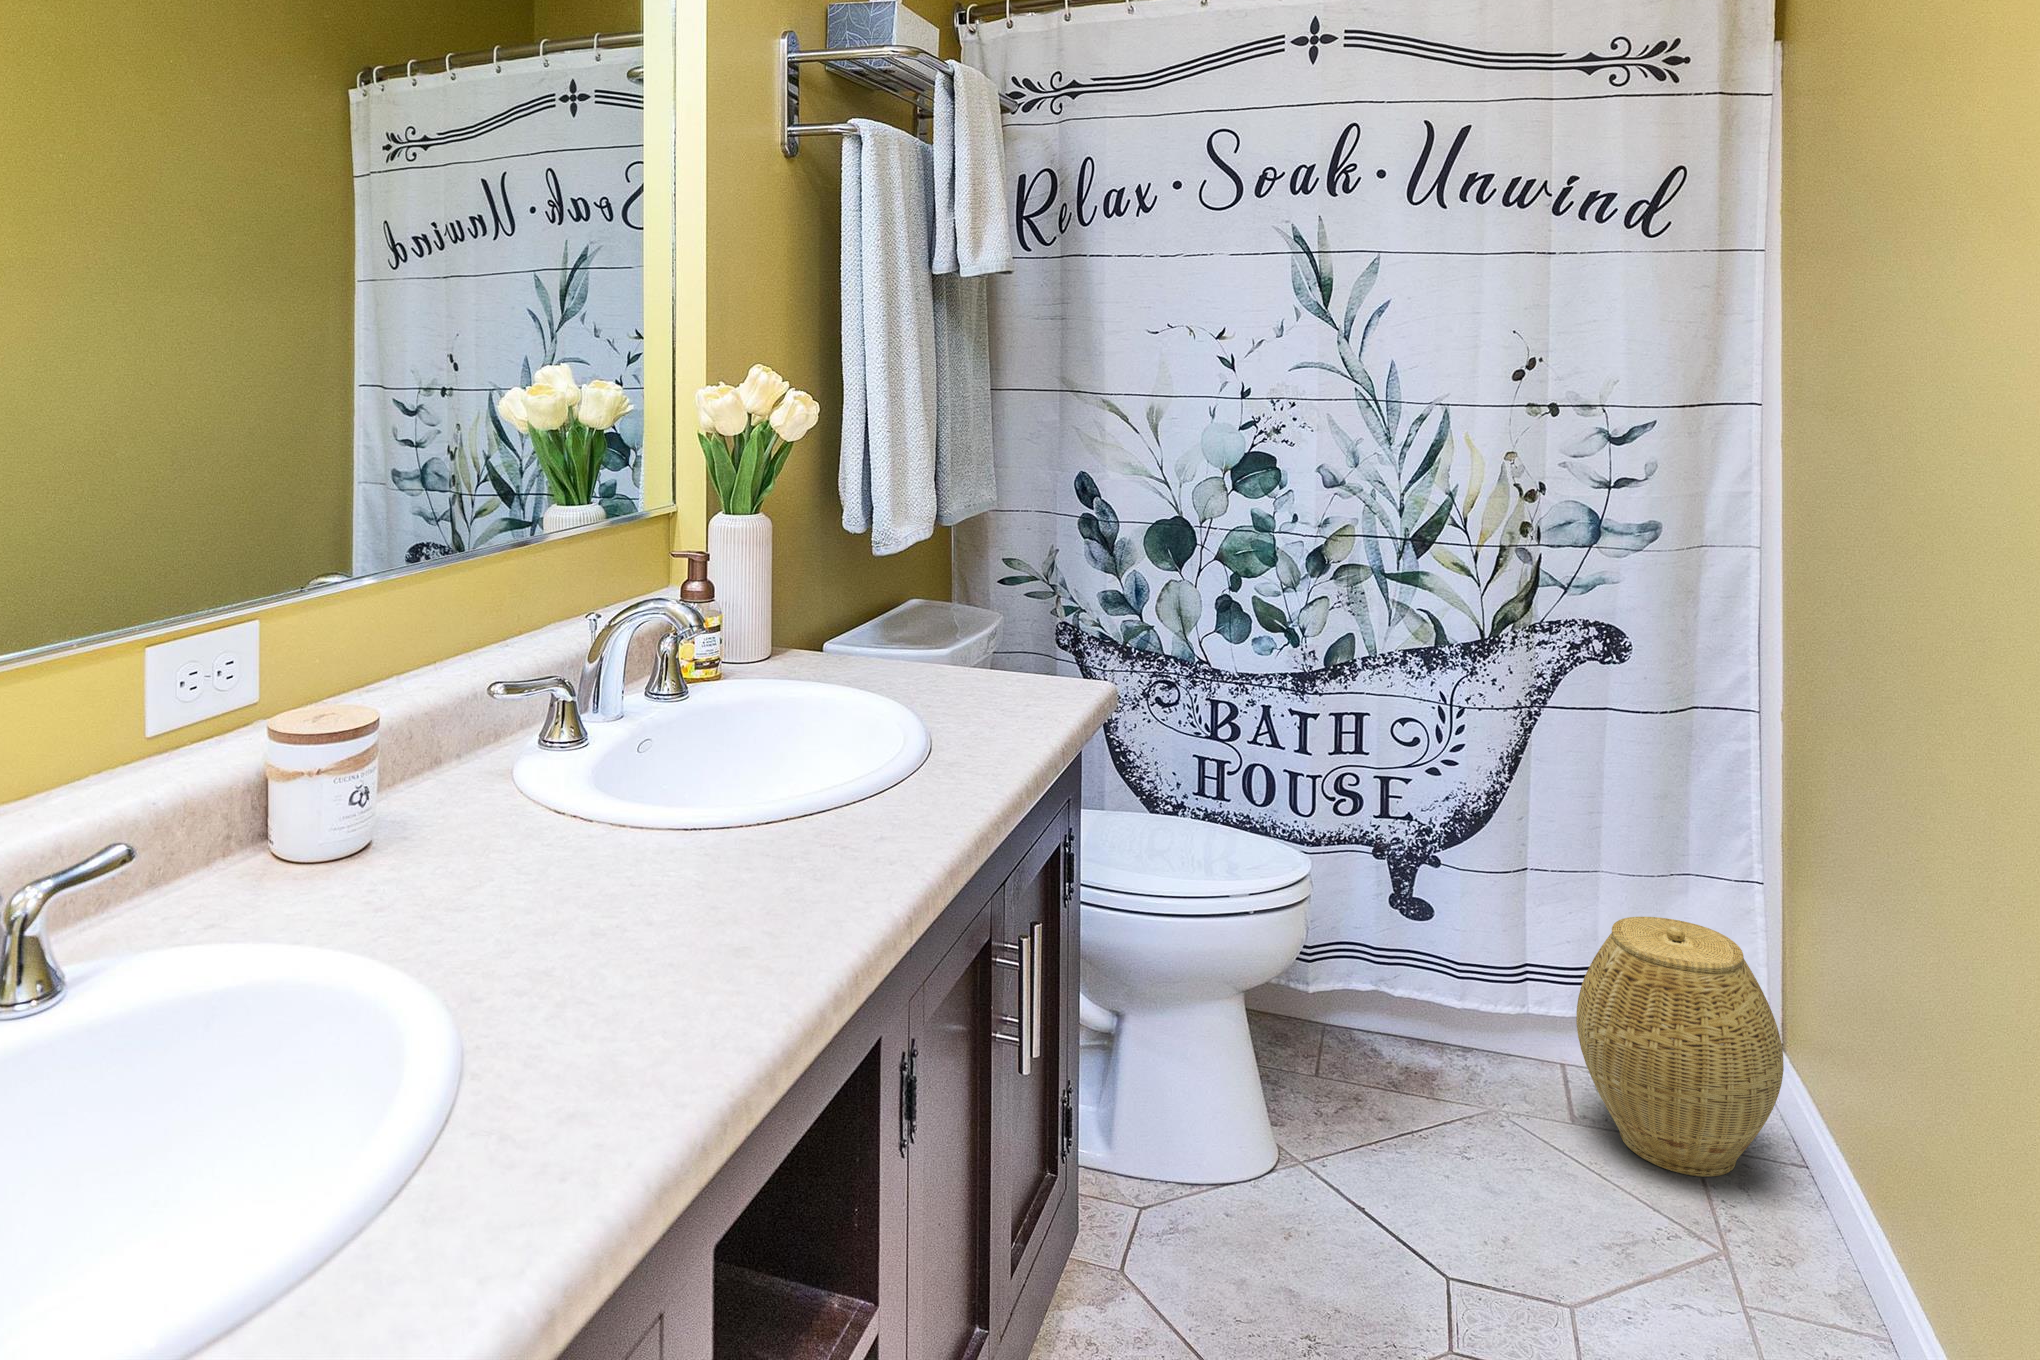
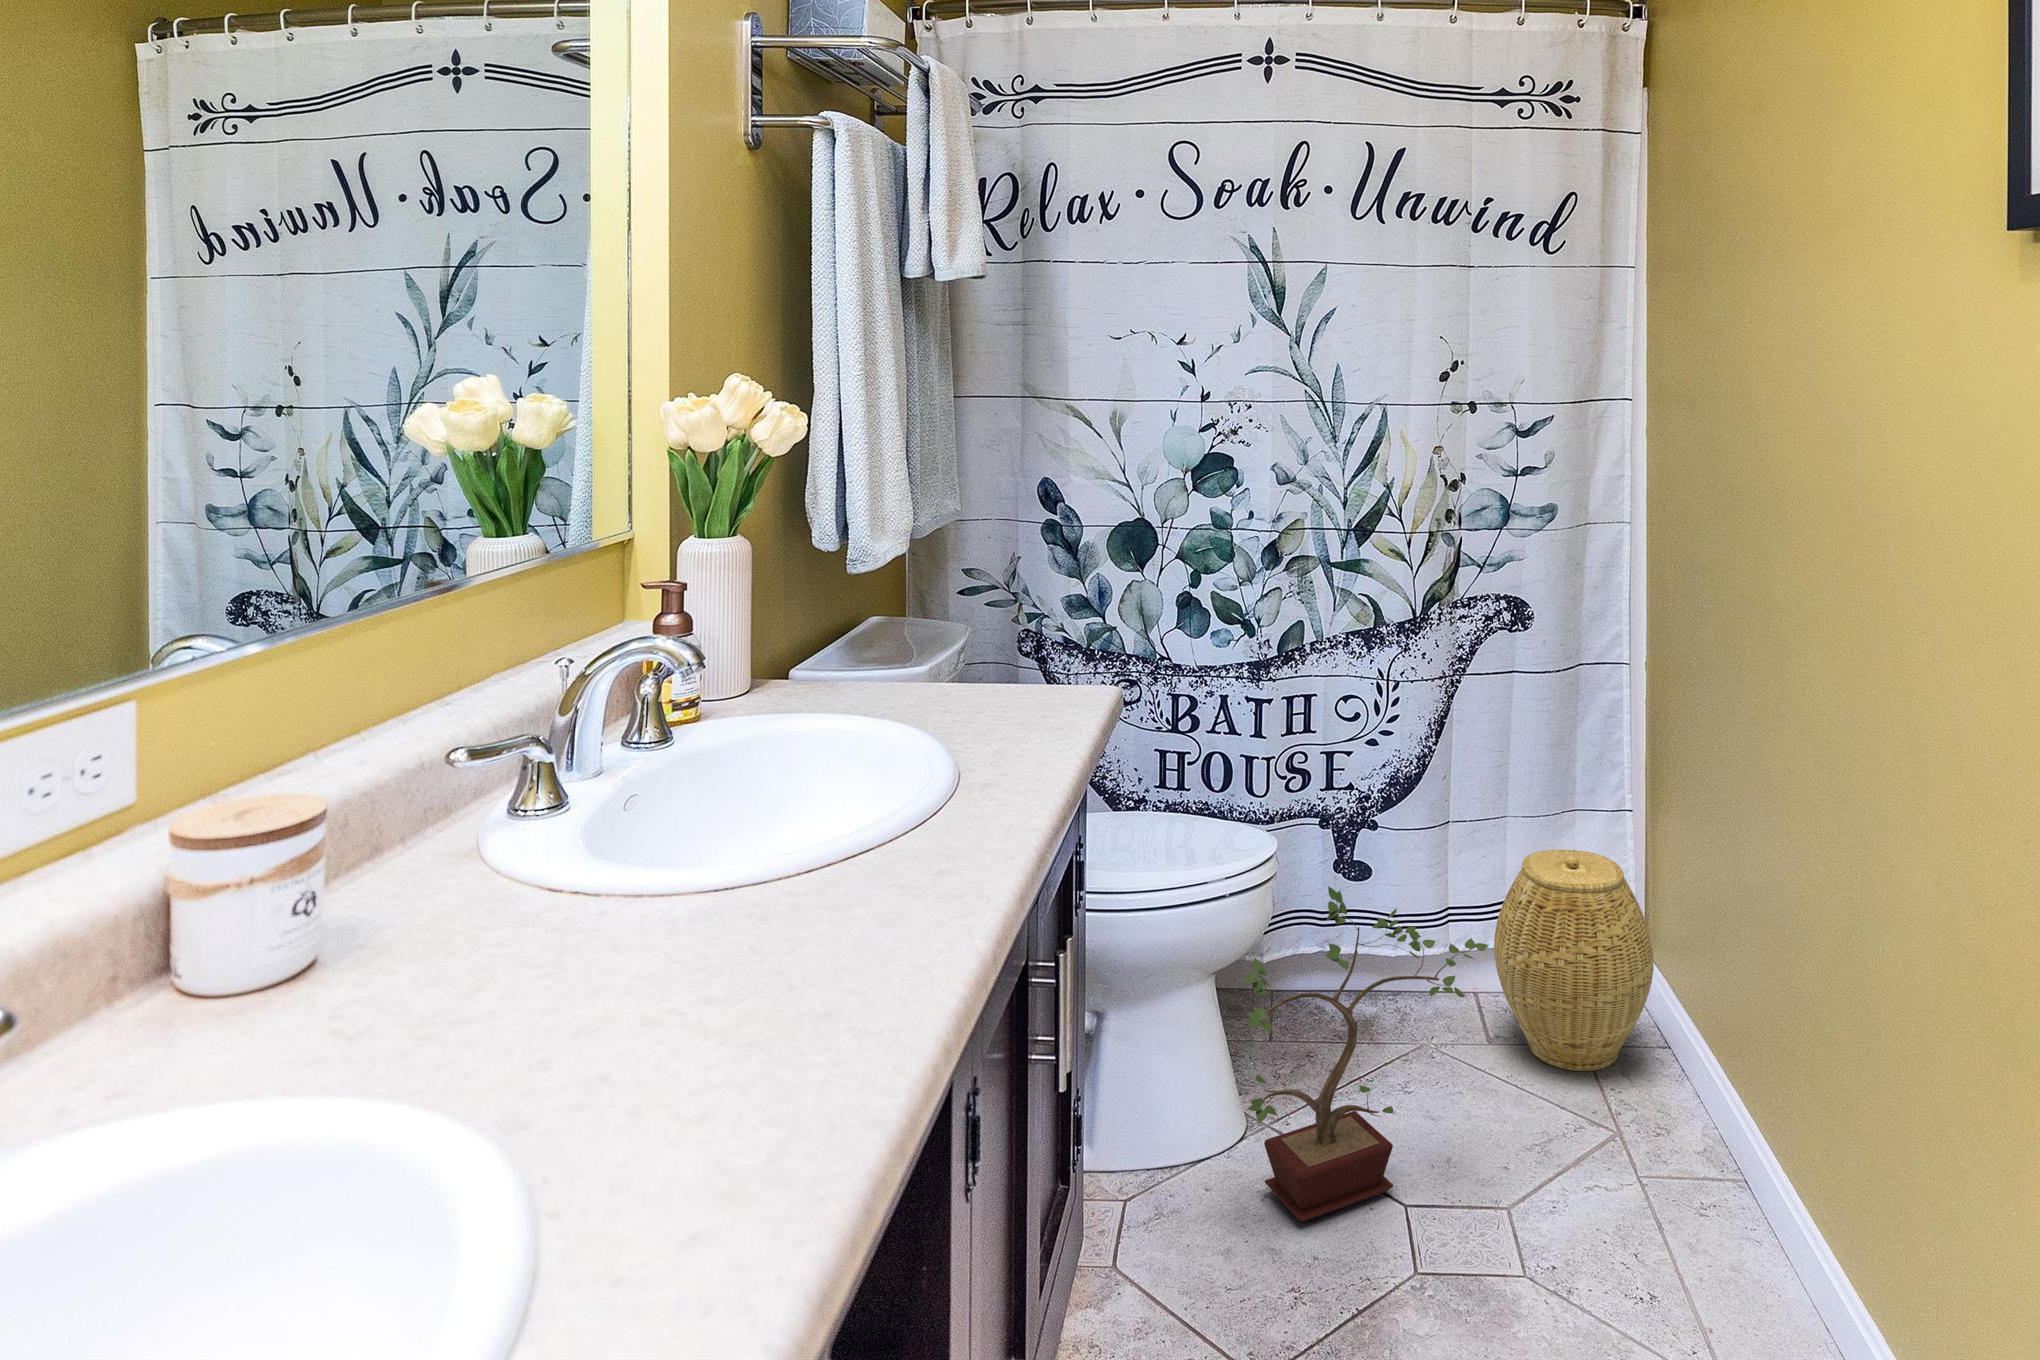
potted plant: none [1255,914,1548,1261] -> present [1245,886,1488,1222]

